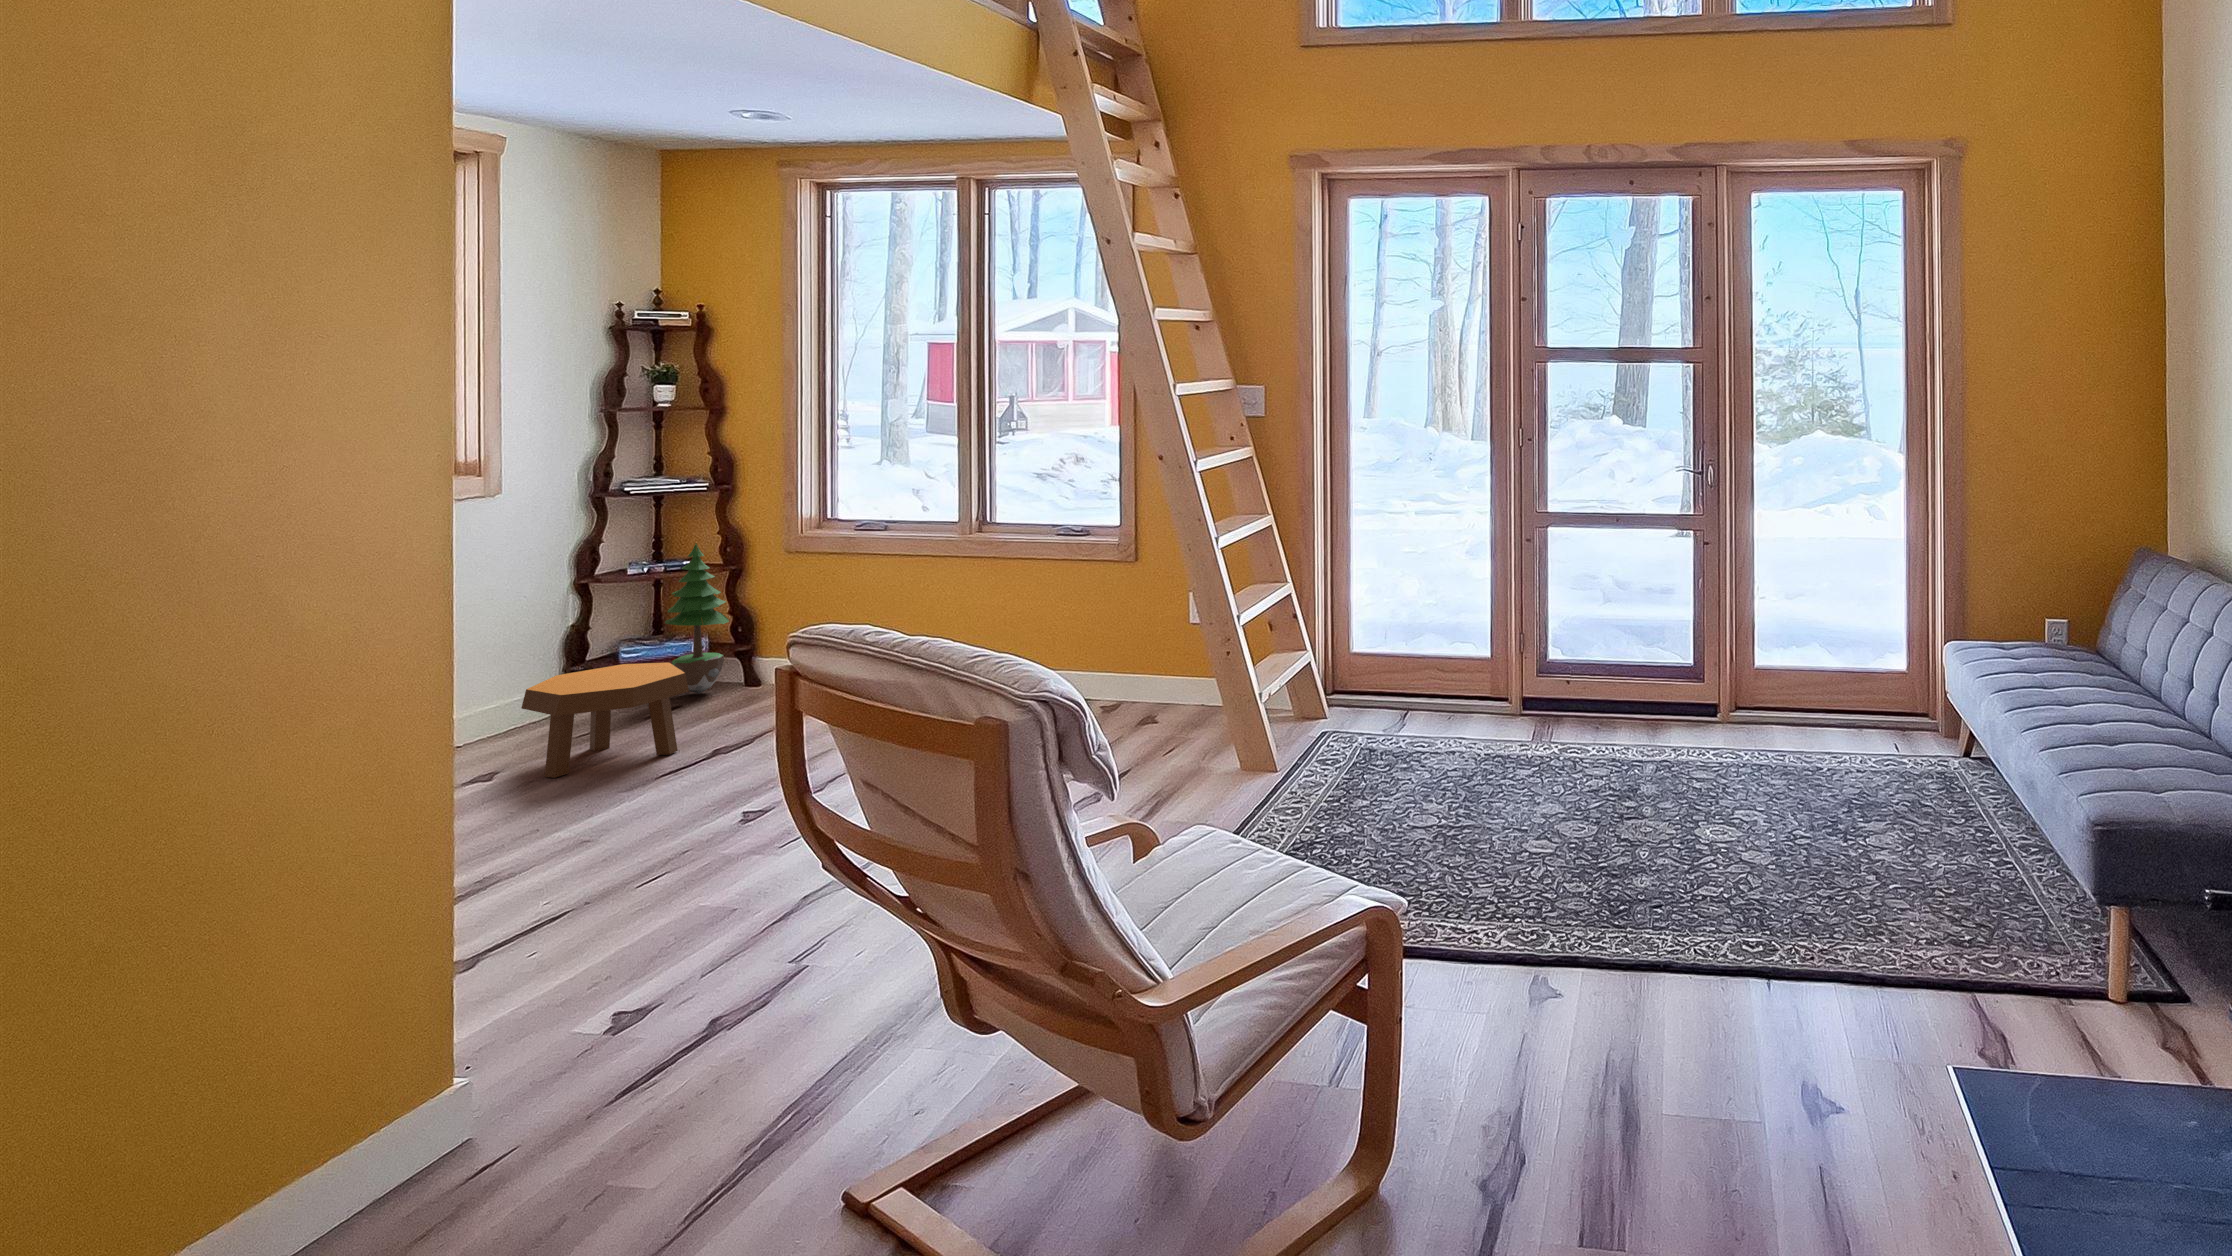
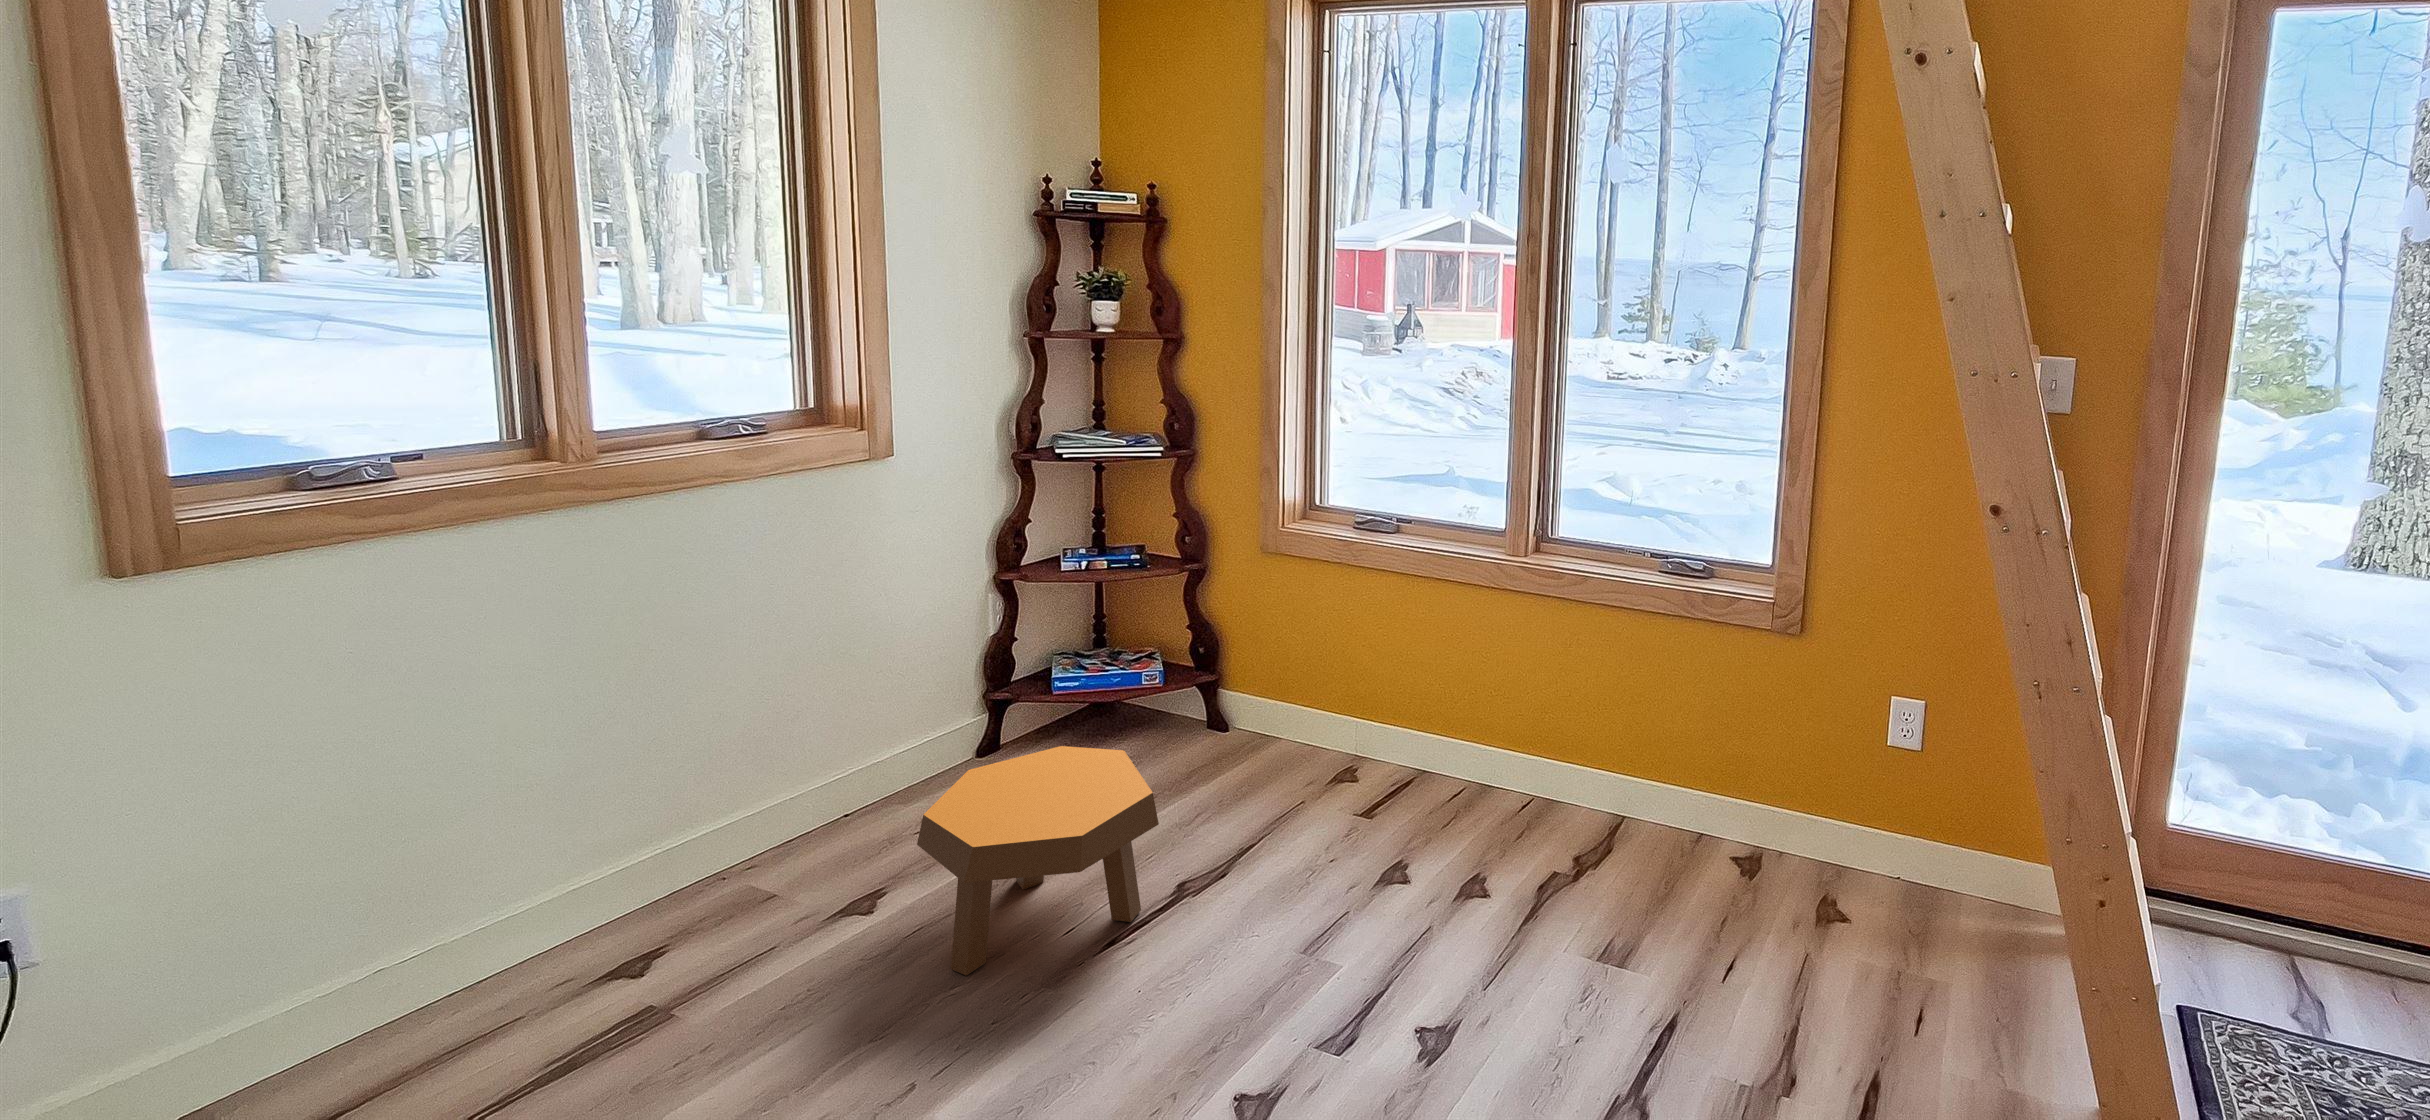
potted tree: present [665,543,729,694] -> none [1107,533,1189,742]

